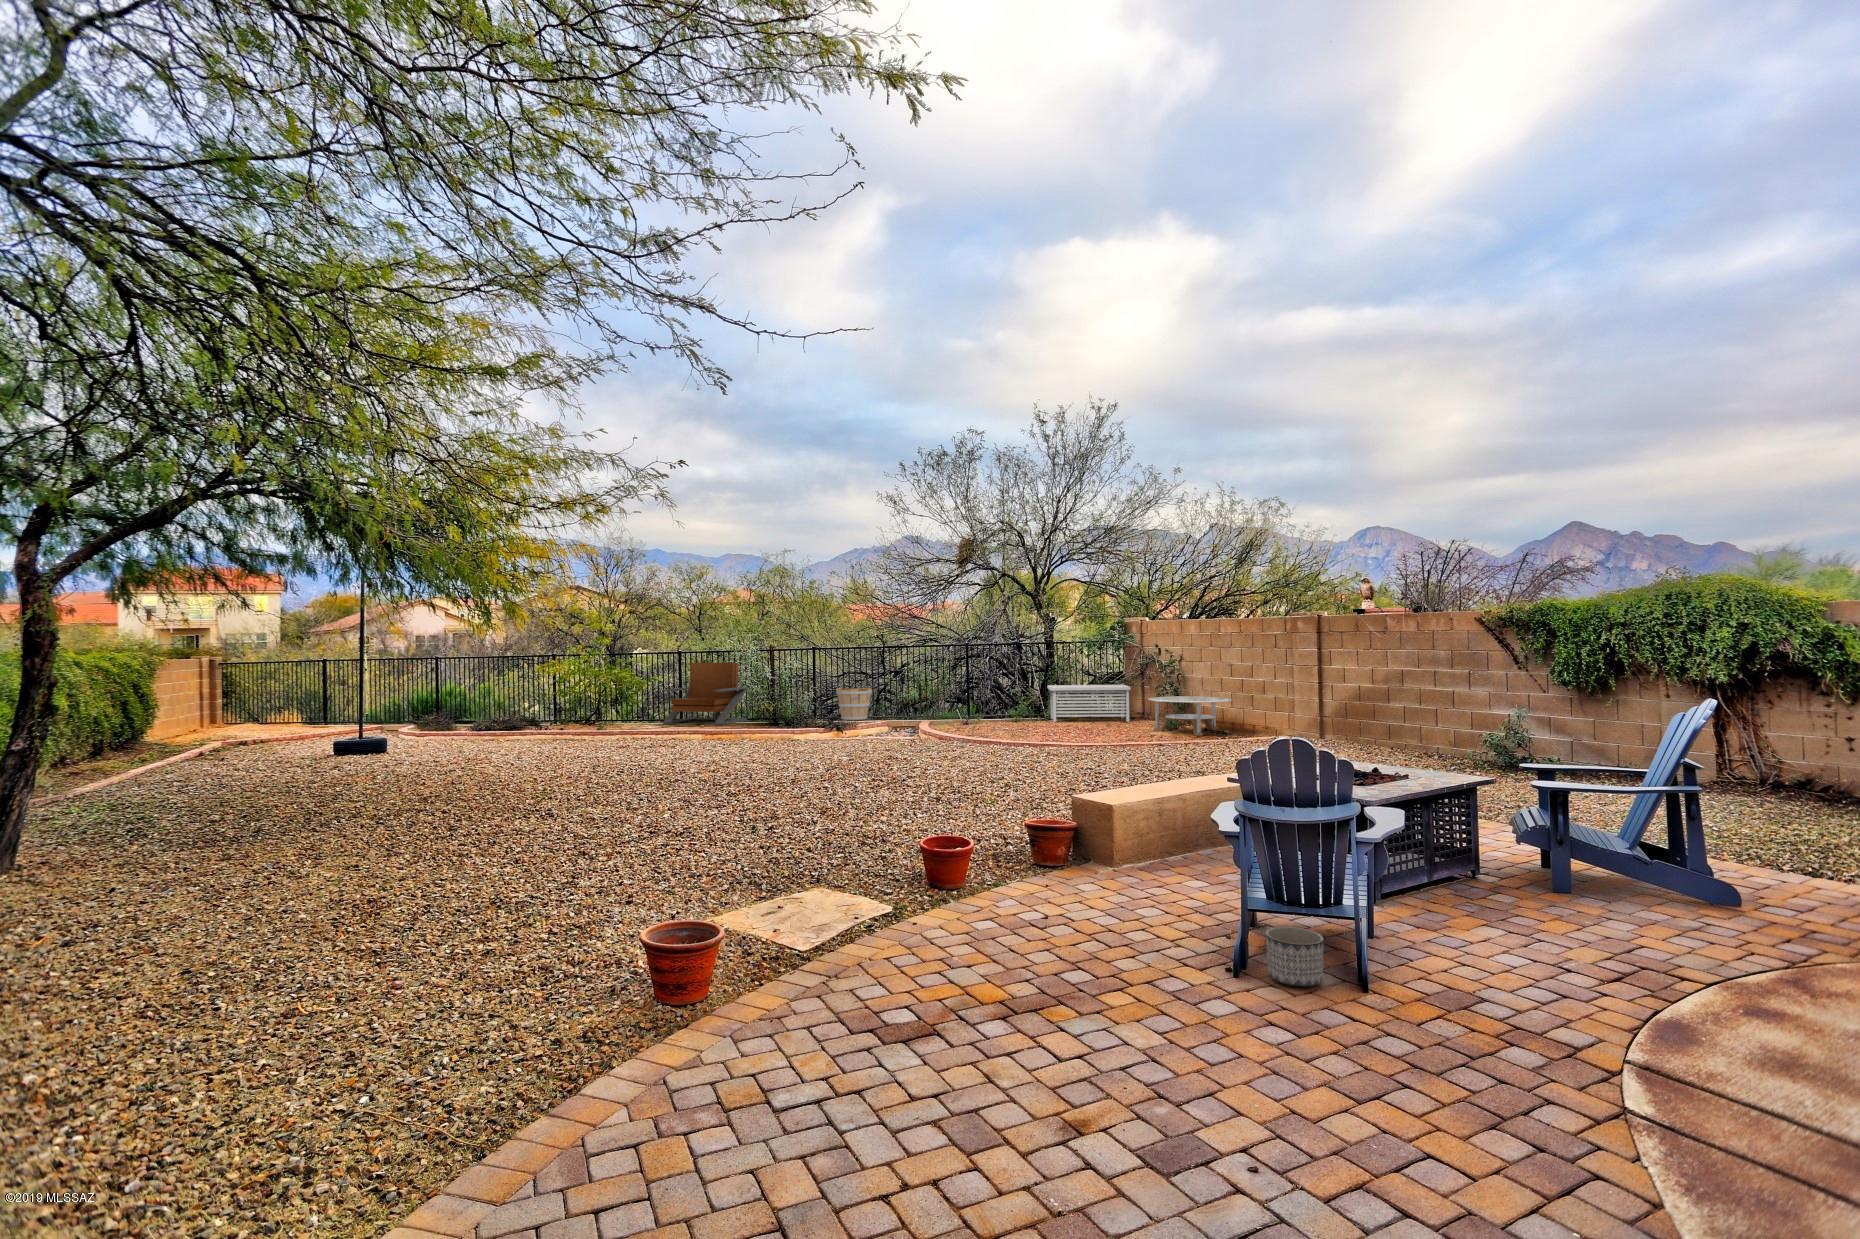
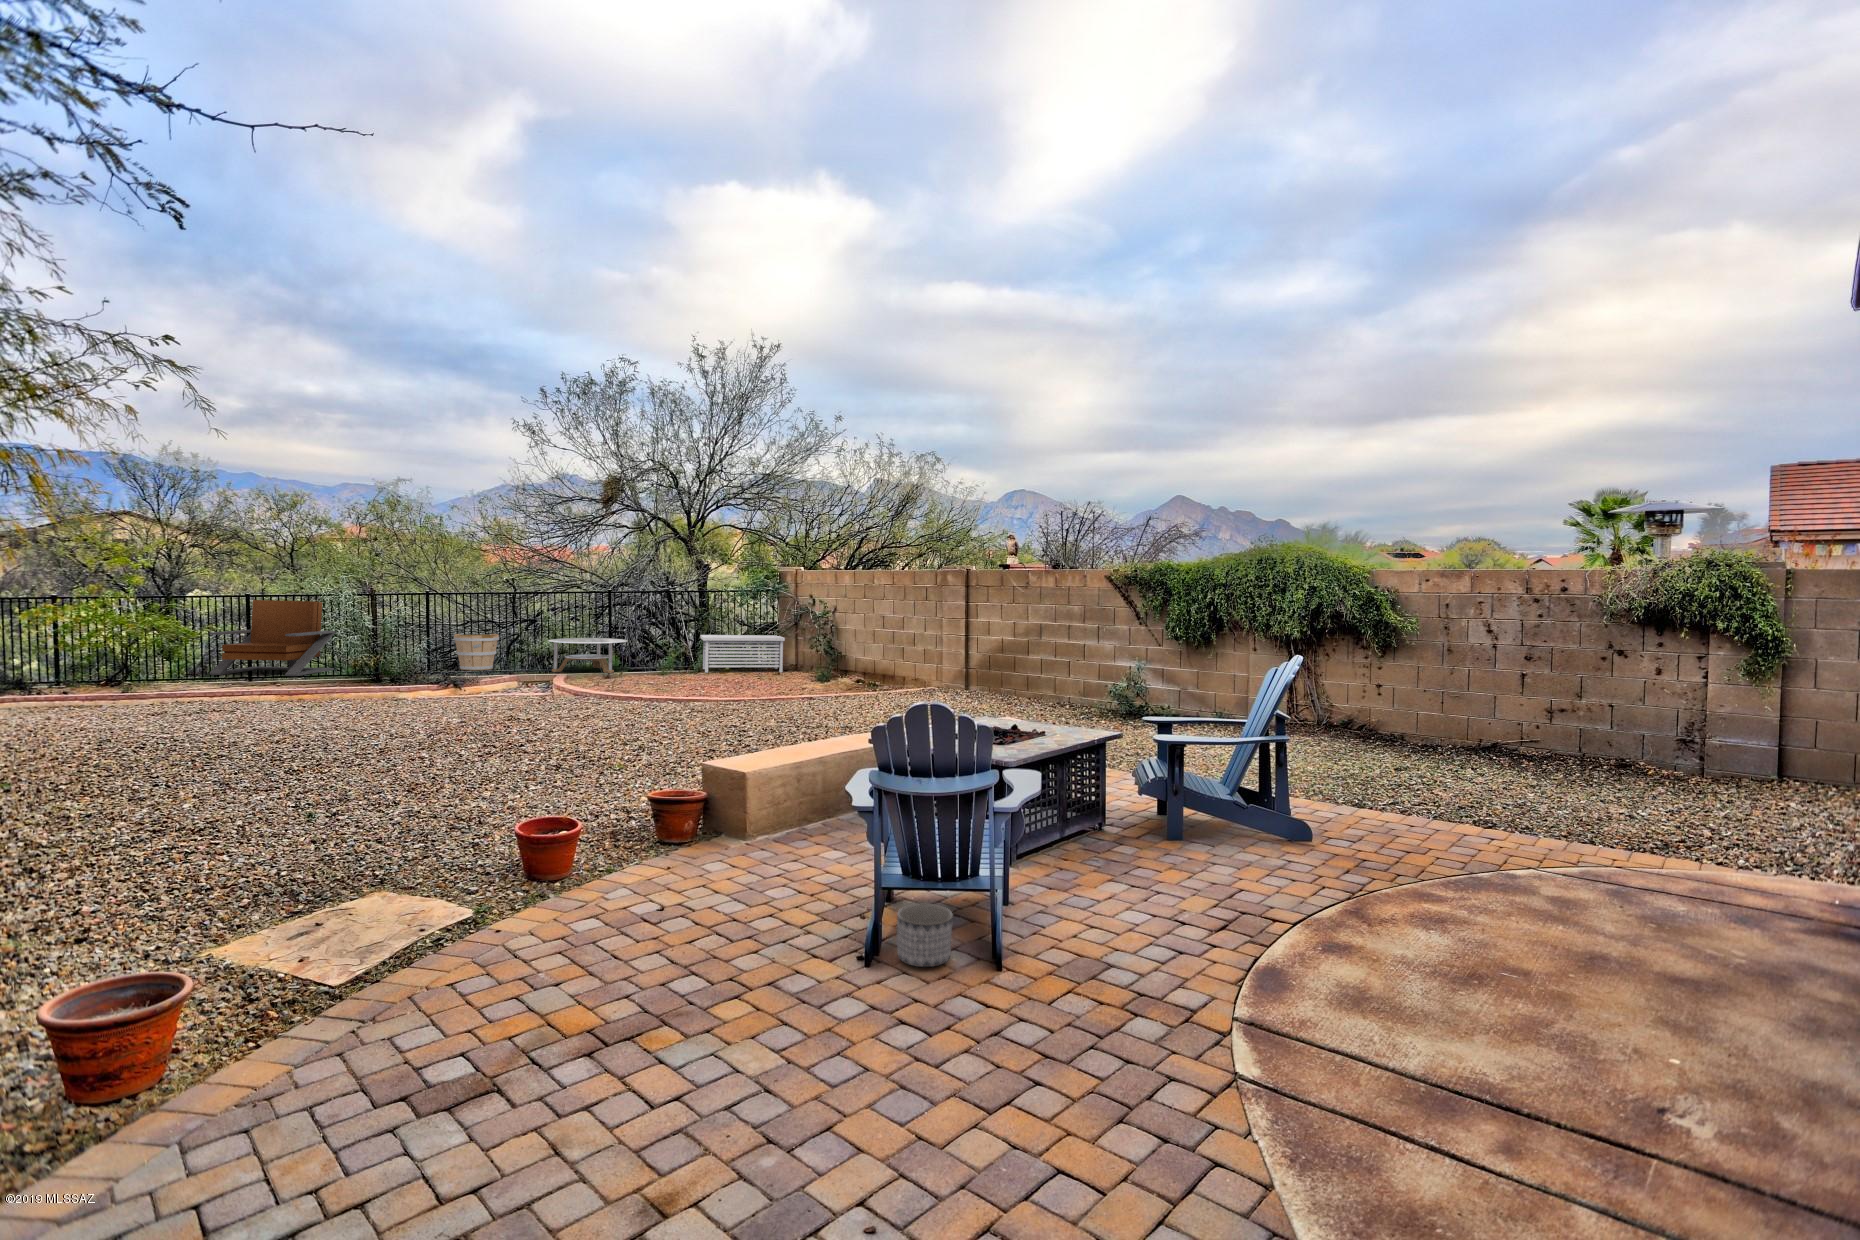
round table: present [1148,696,1232,736] -> present [548,638,628,673]

